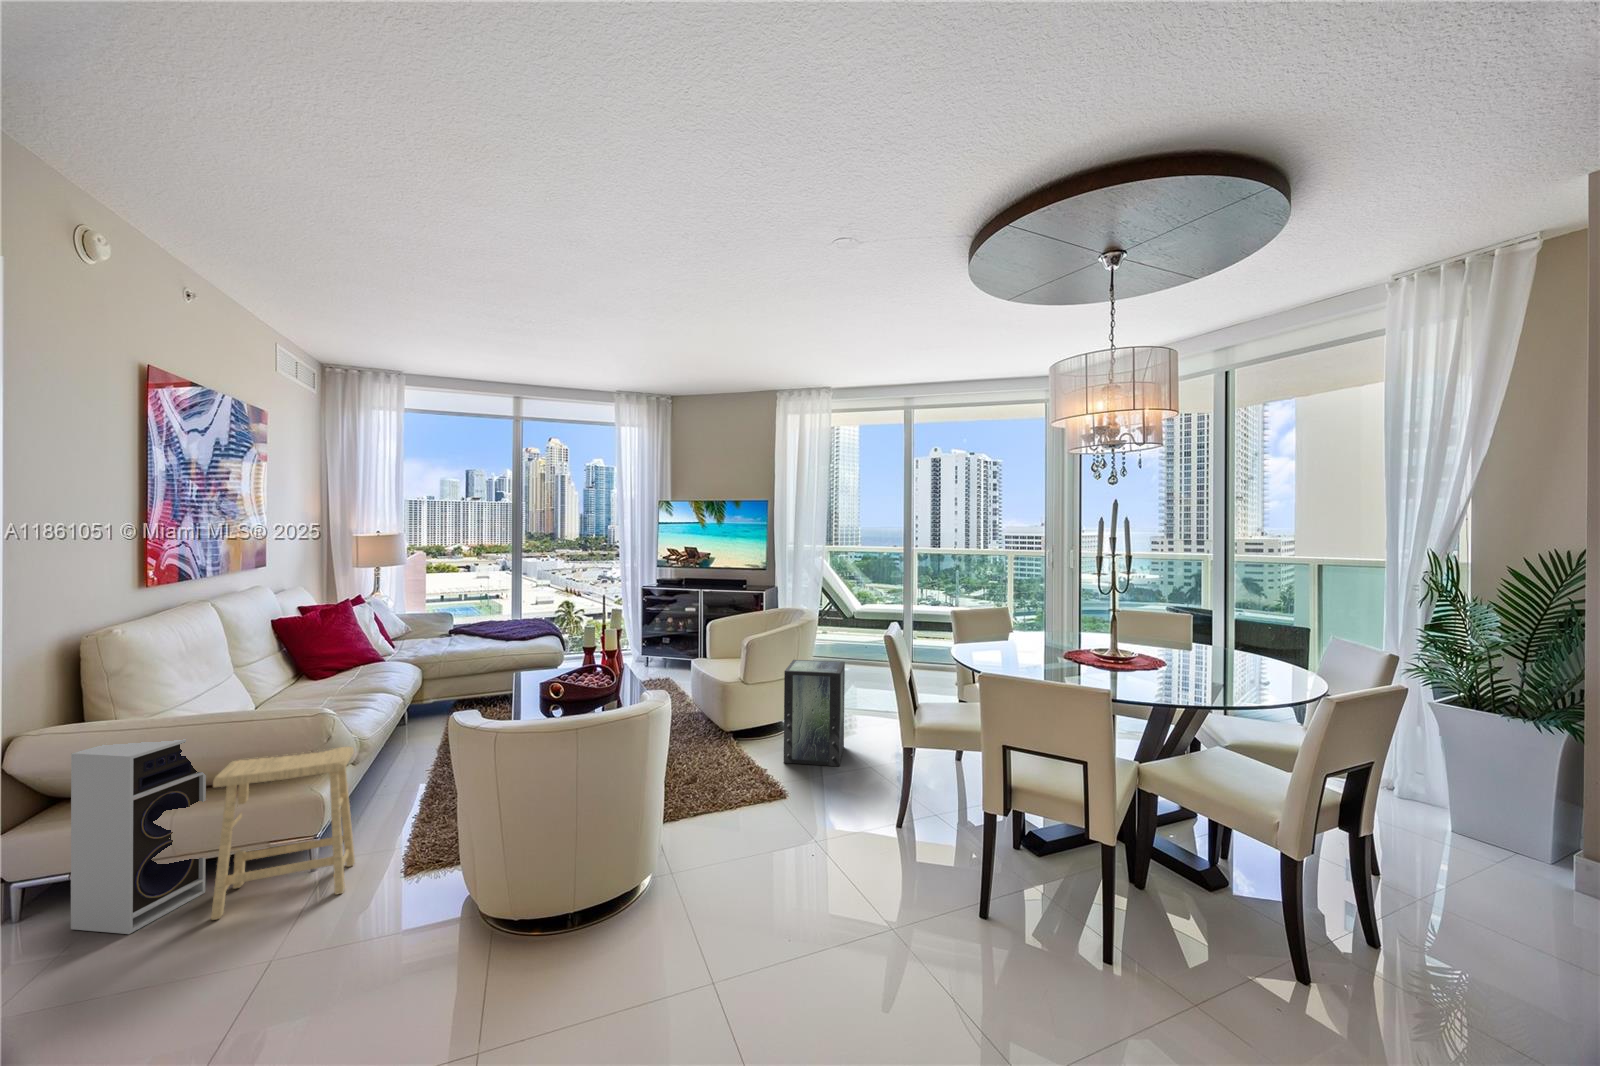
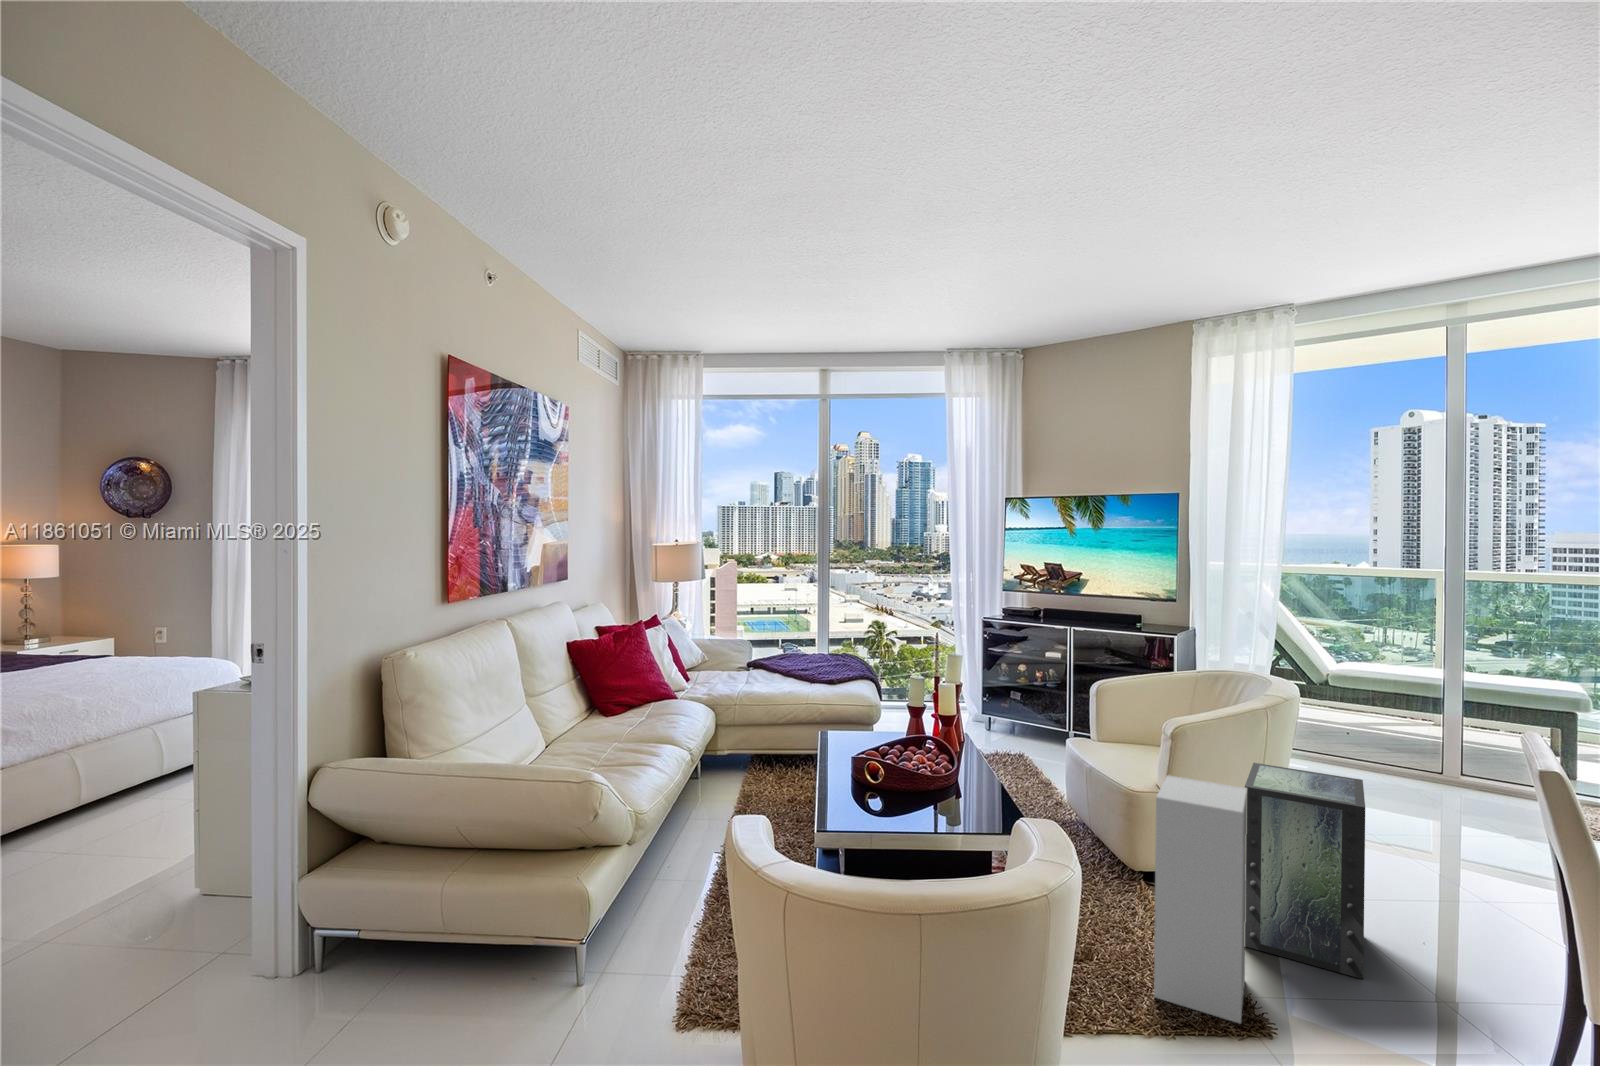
speaker: present [71,739,206,934] -> present [1154,776,1247,1023]
footstool: present [211,747,355,920] -> none [465,828,622,1035]

